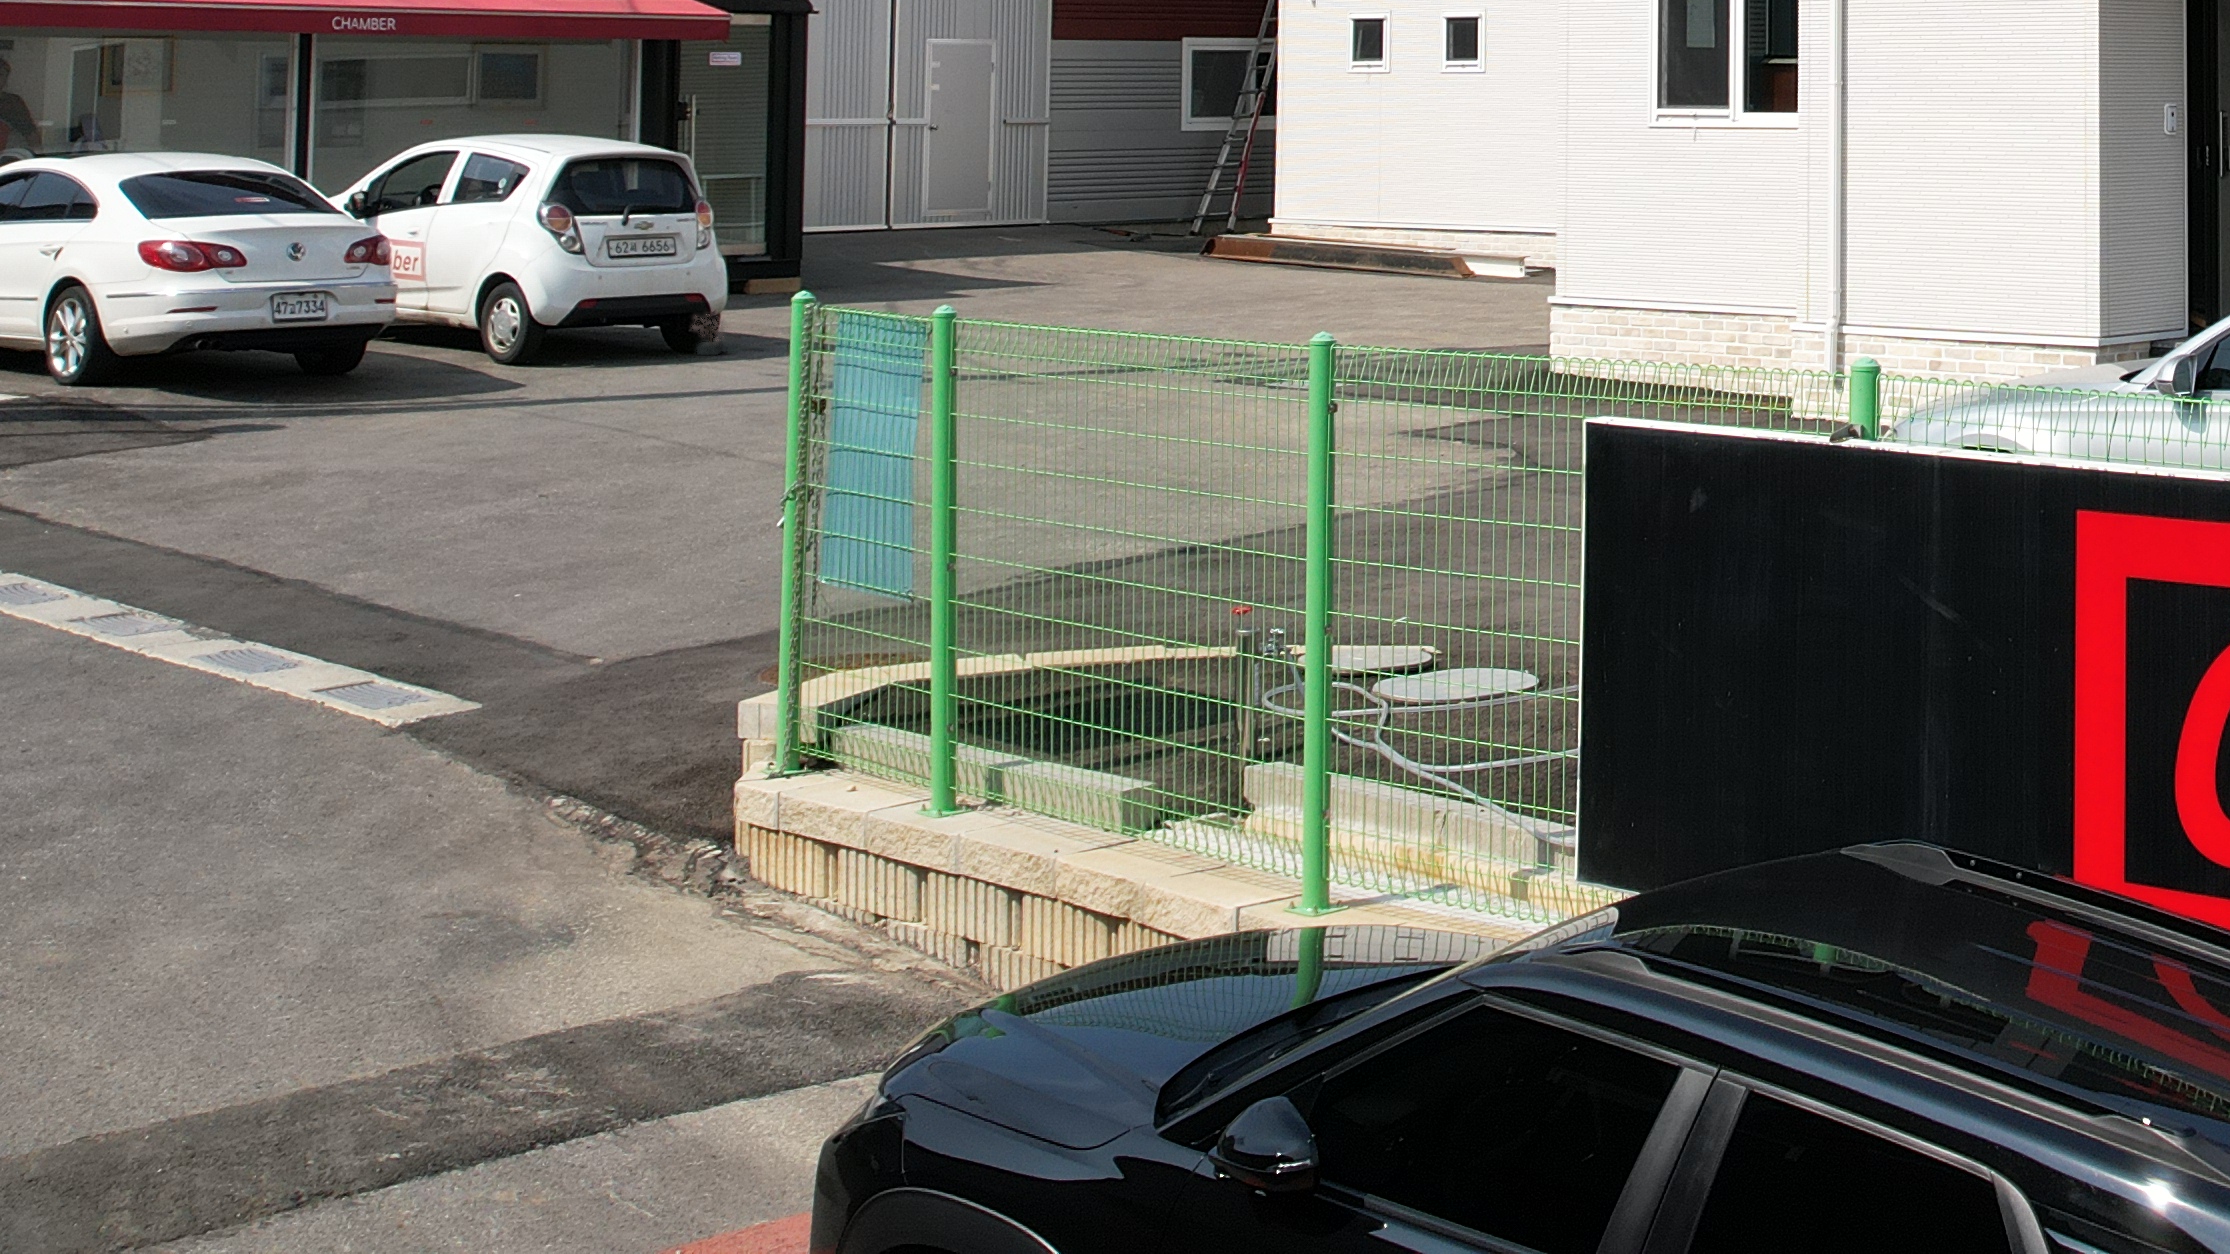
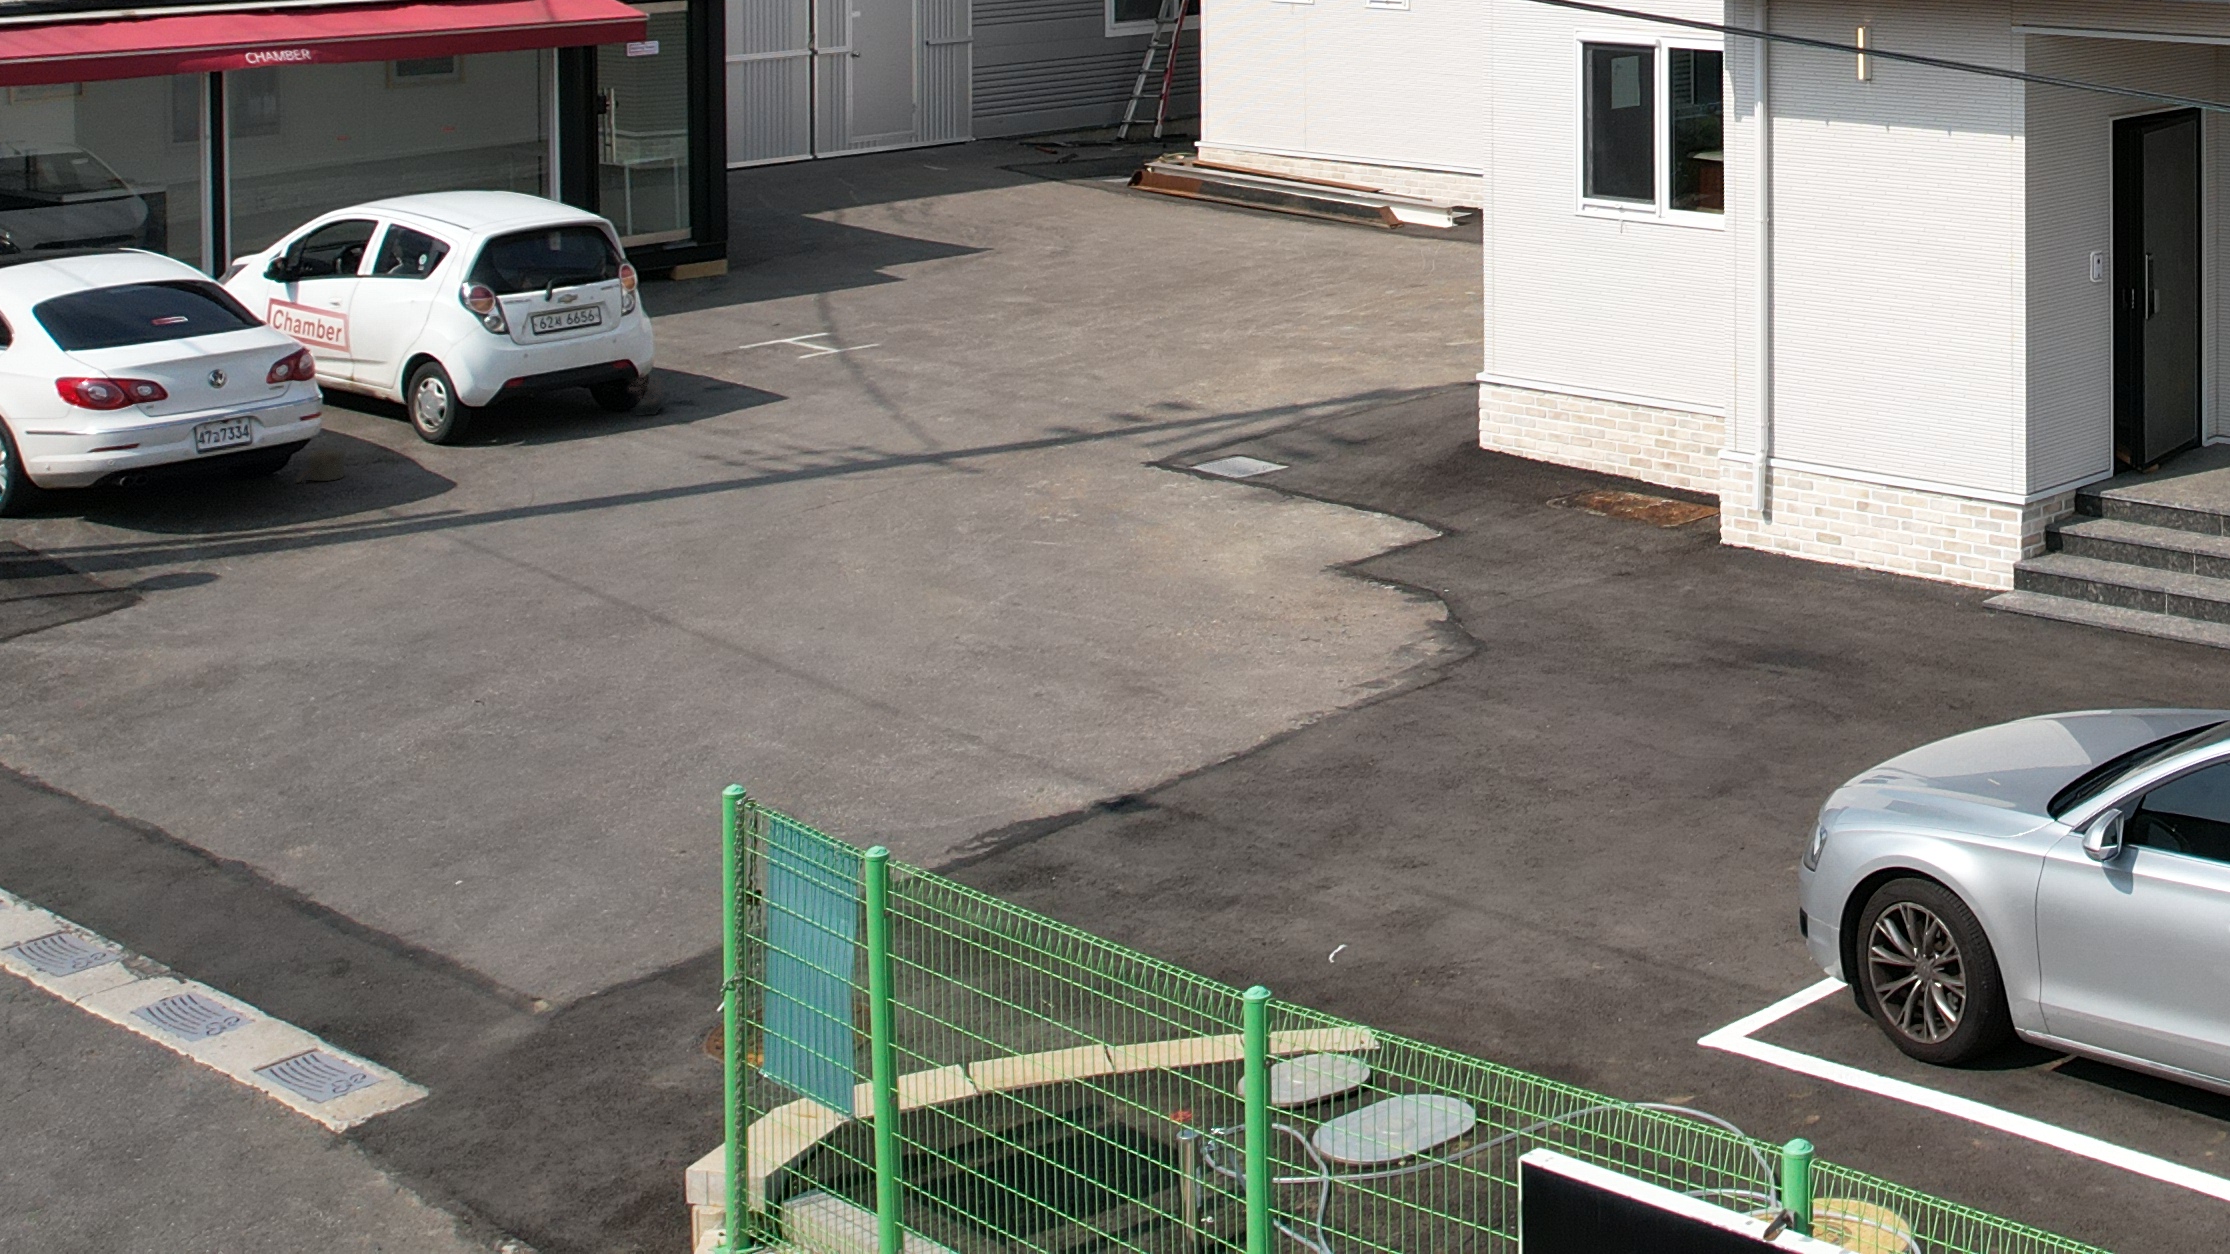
bucket: none [359,348,411,378] -> present [298,449,345,481]

